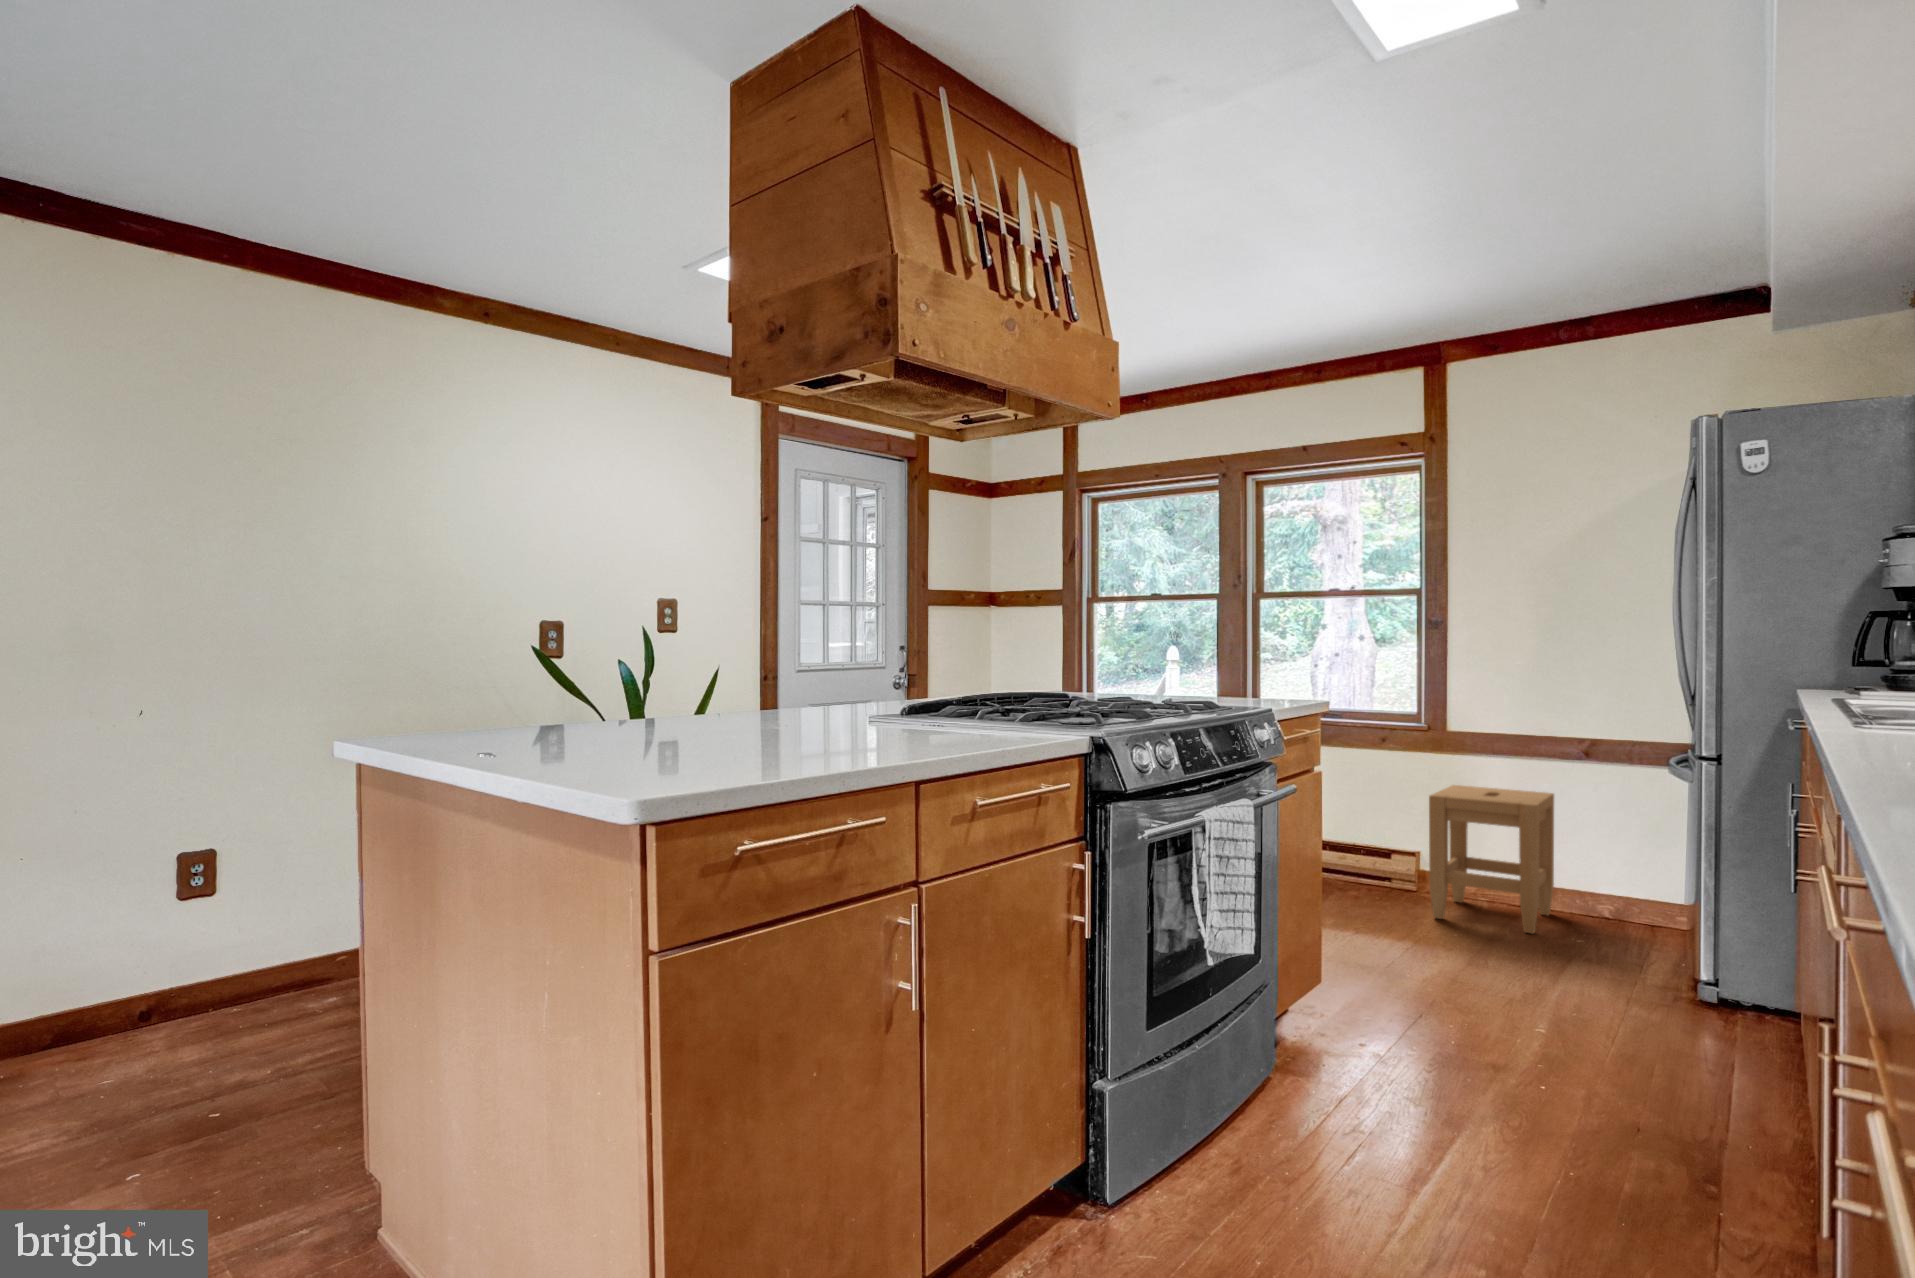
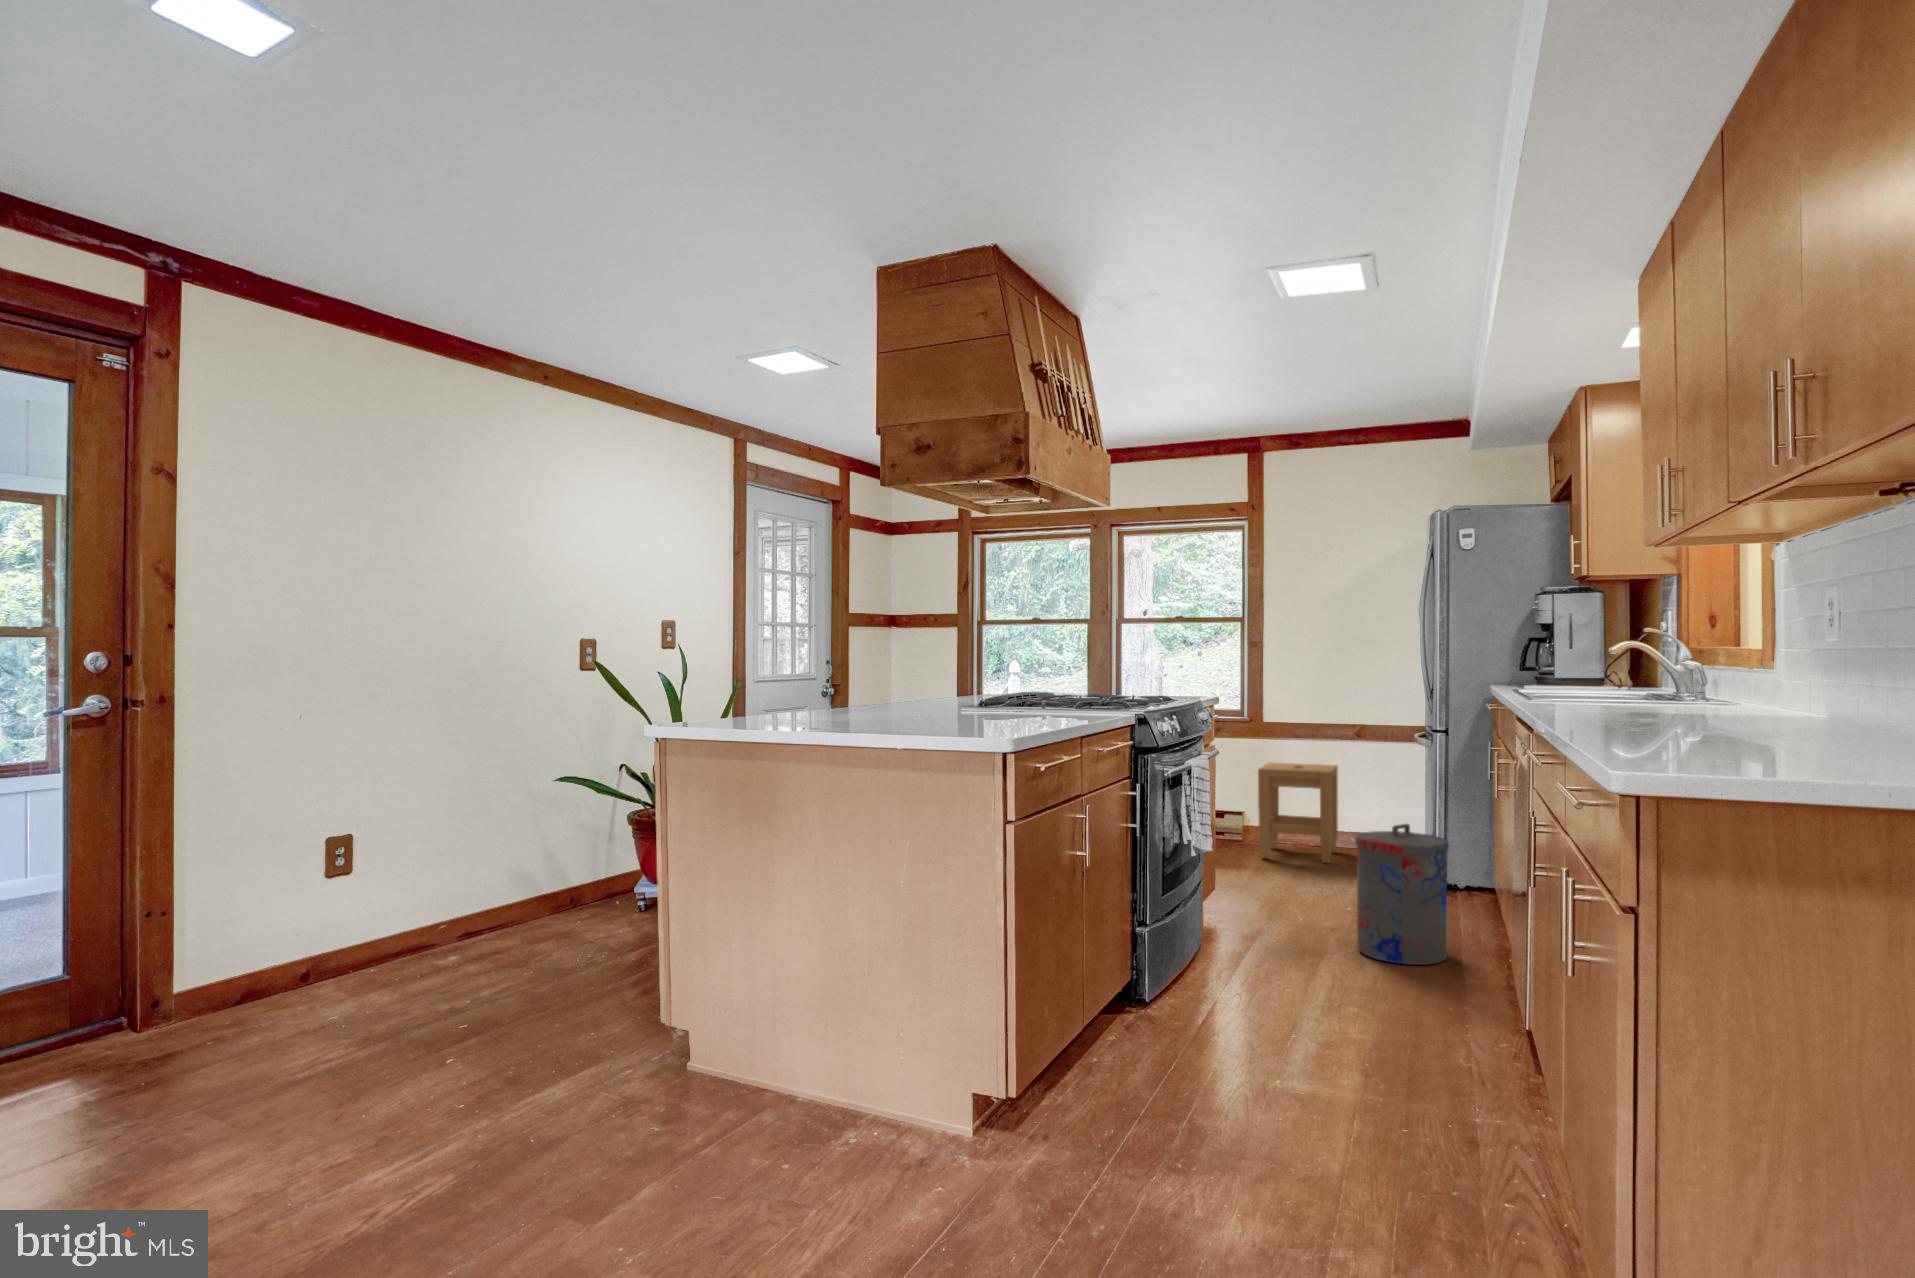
trash can: none [1520,920,1690,1169] -> present [1355,824,1449,965]

